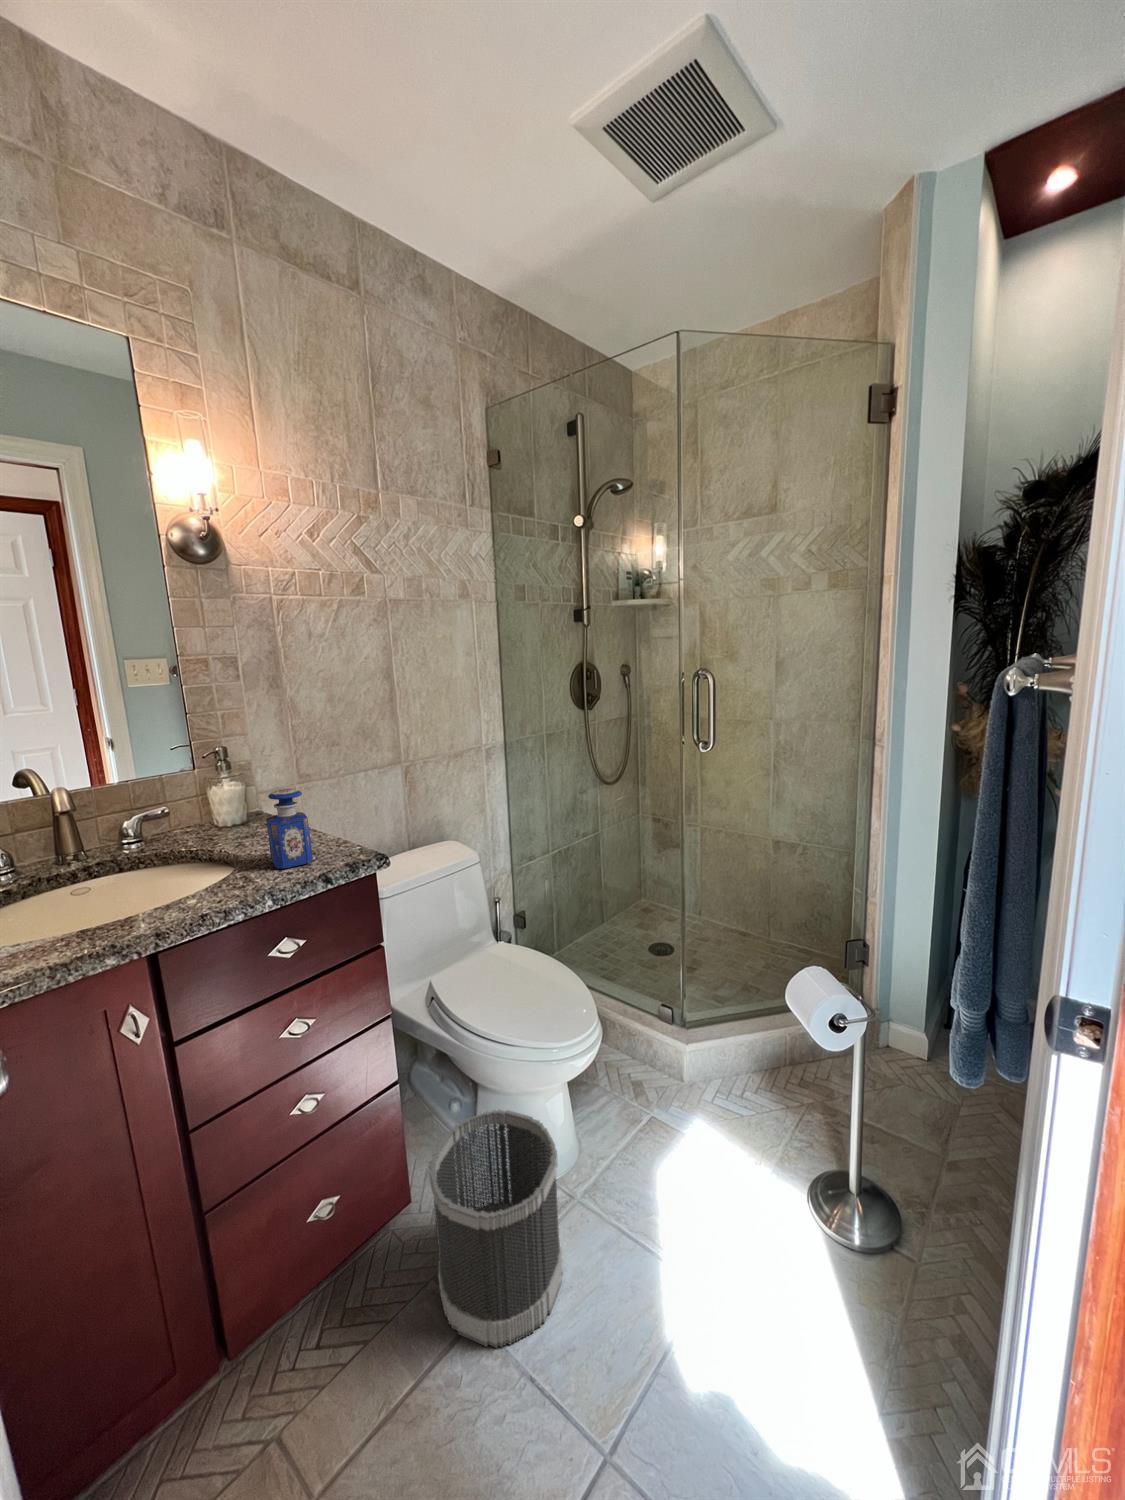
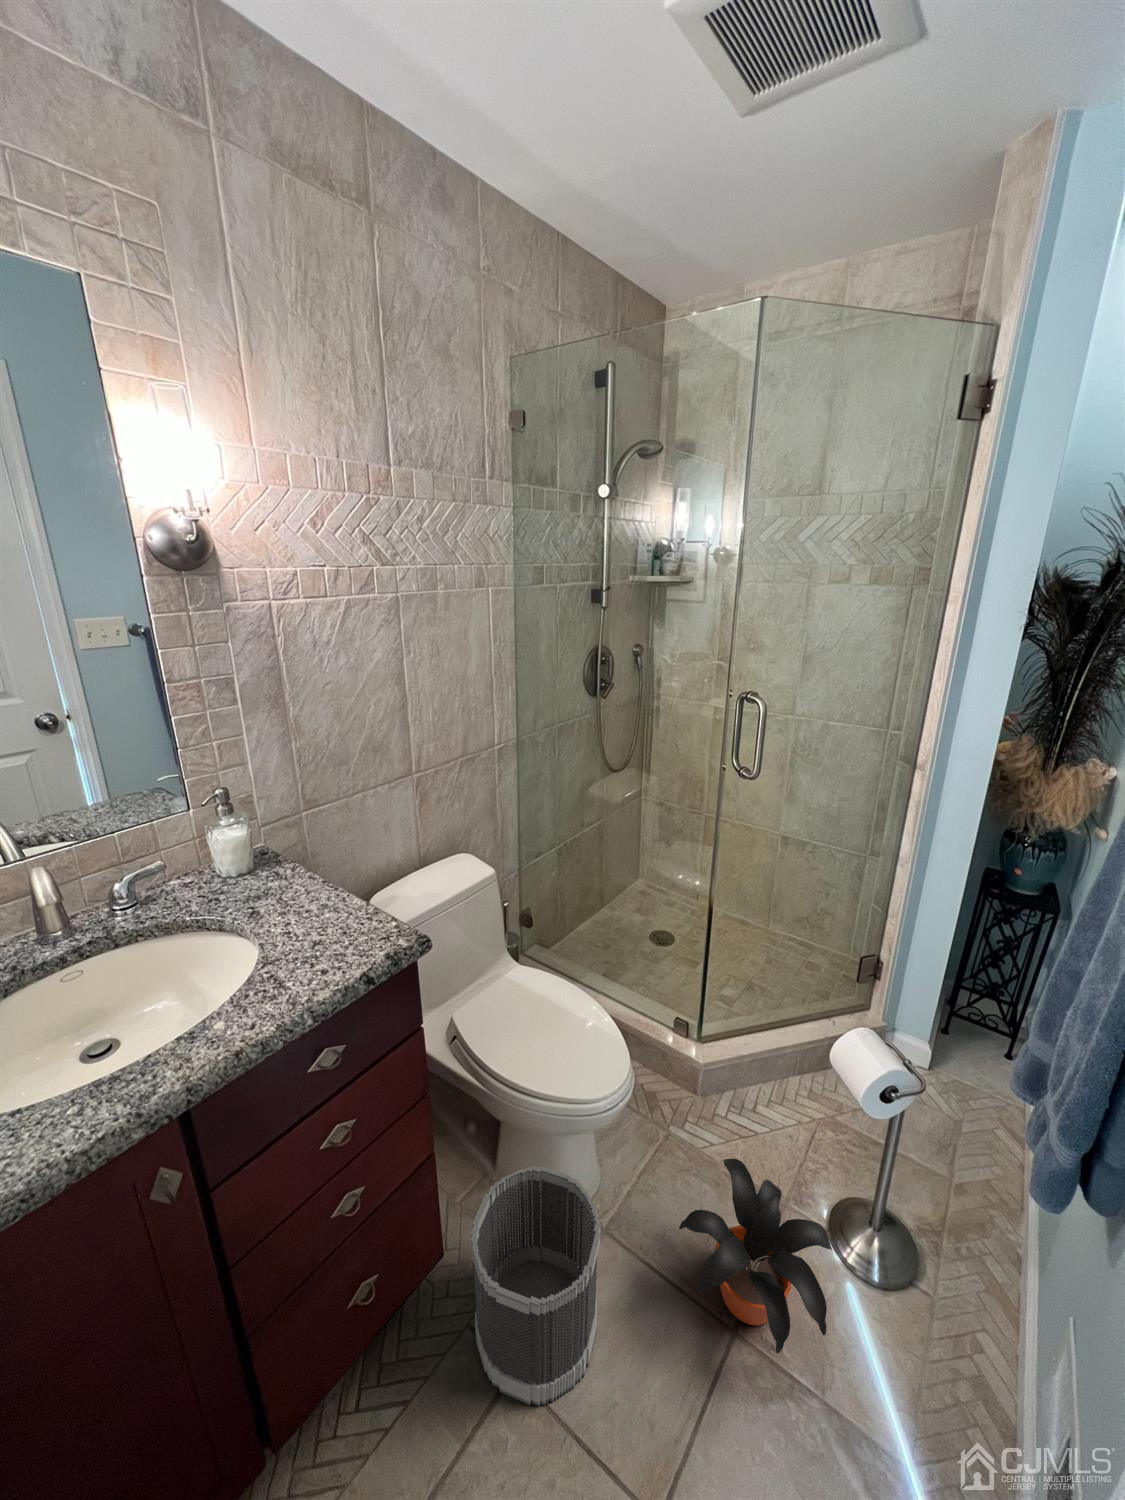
perfume bottle: present [266,789,313,869] -> none [290,865,344,958]
potted plant: none [645,1113,800,1291] -> present [679,1159,832,1353]

